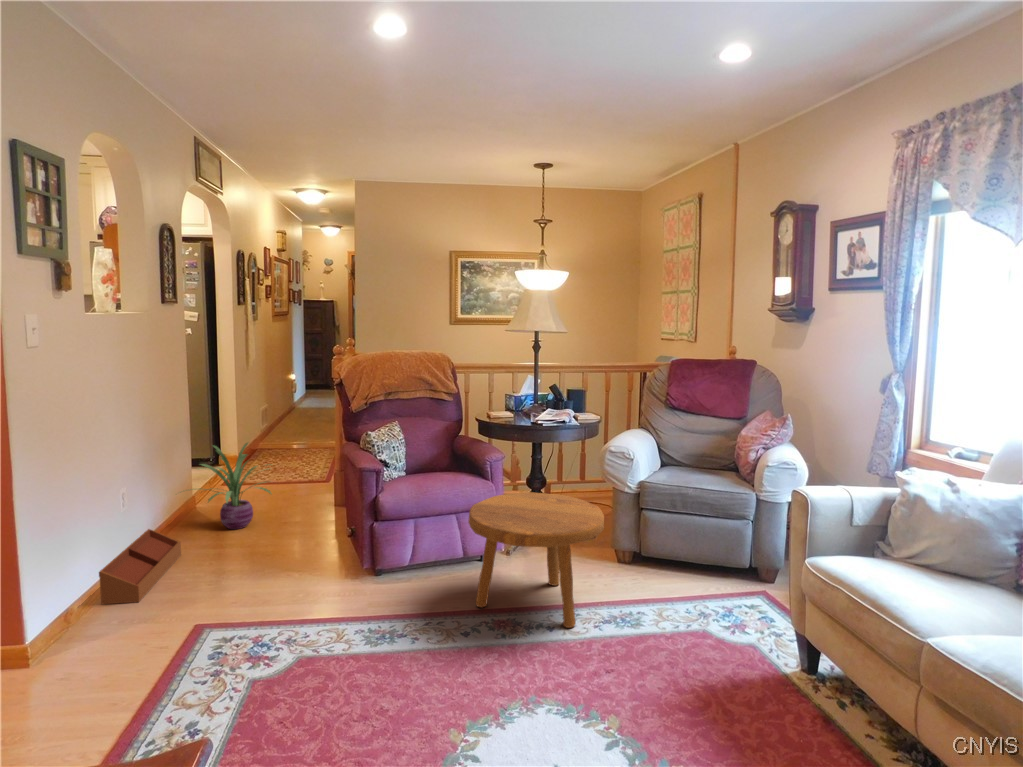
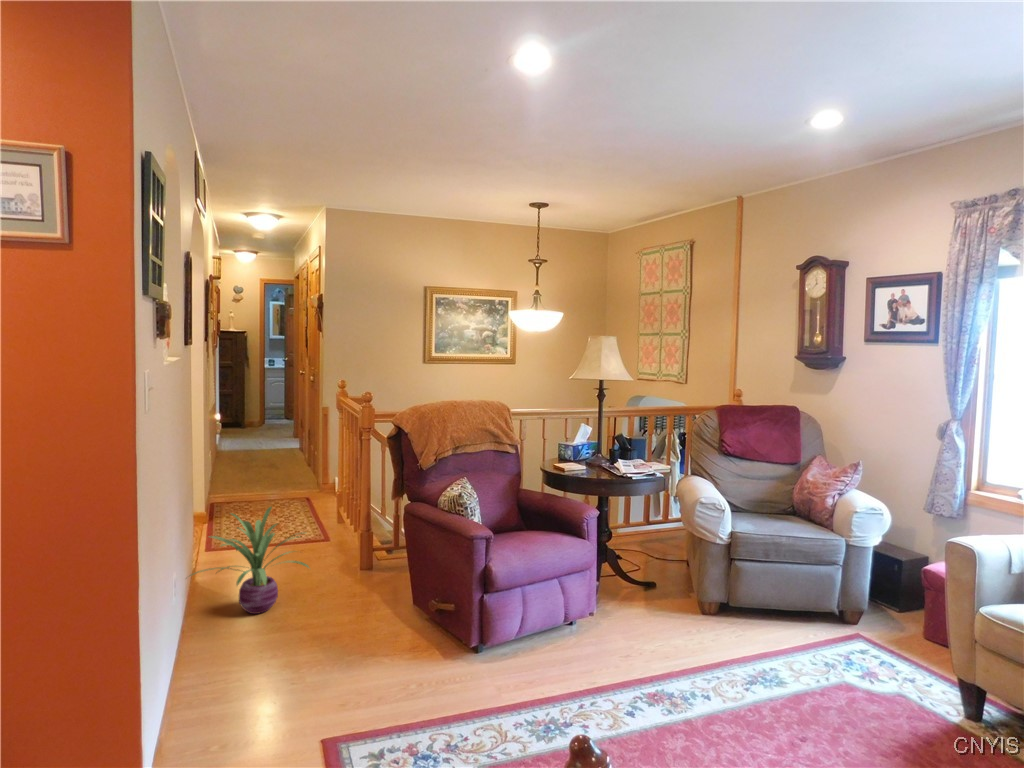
footstool: present [468,492,604,628] -> none [606,553,758,704]
storage bin: present [99,529,181,604] -> none [157,629,216,748]

